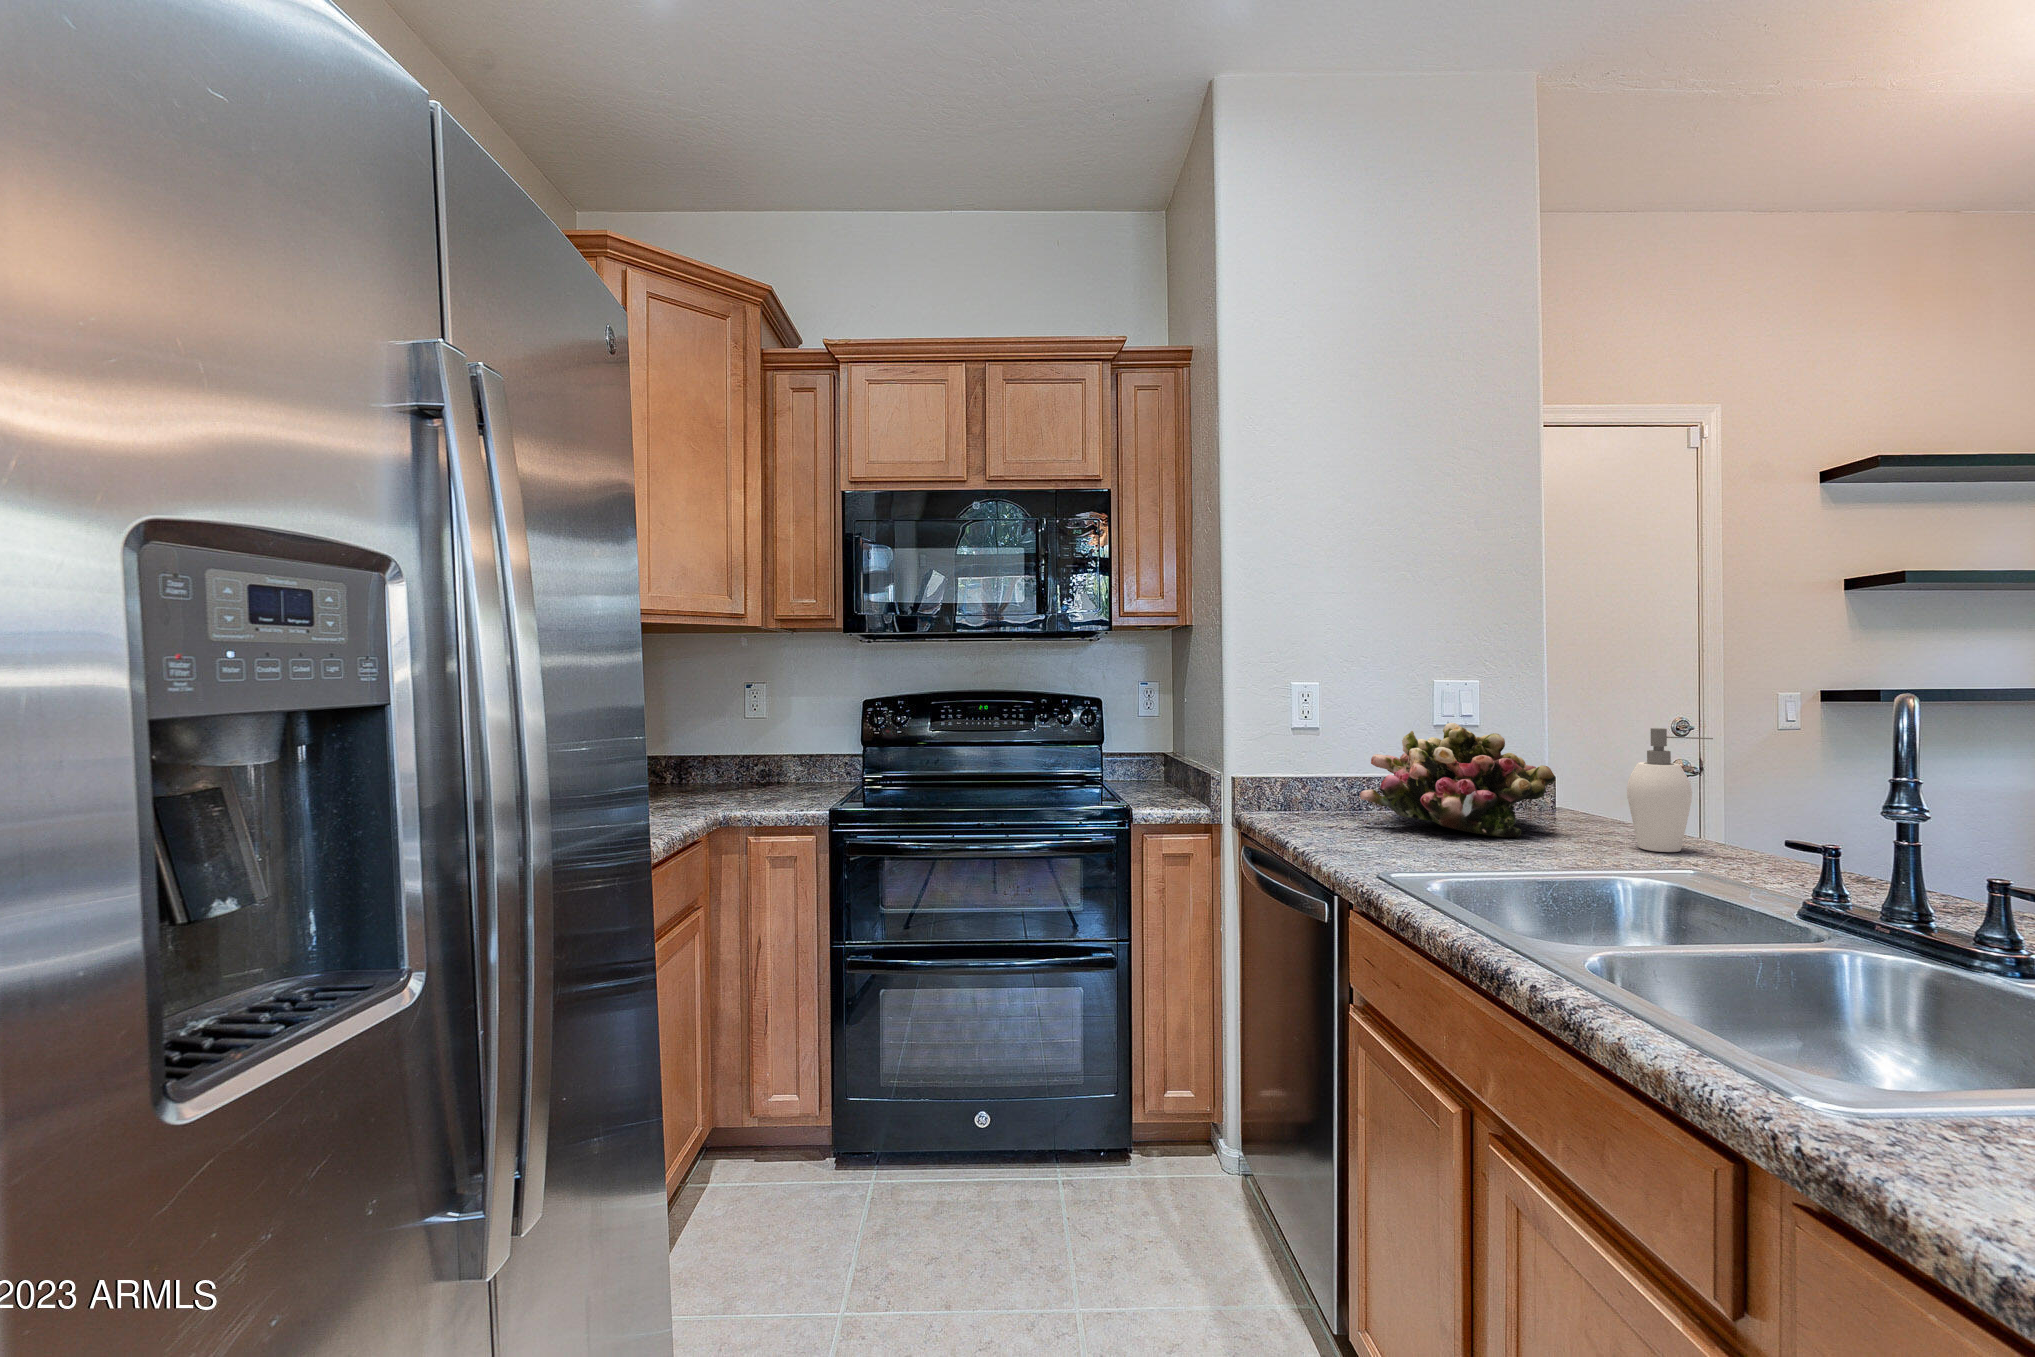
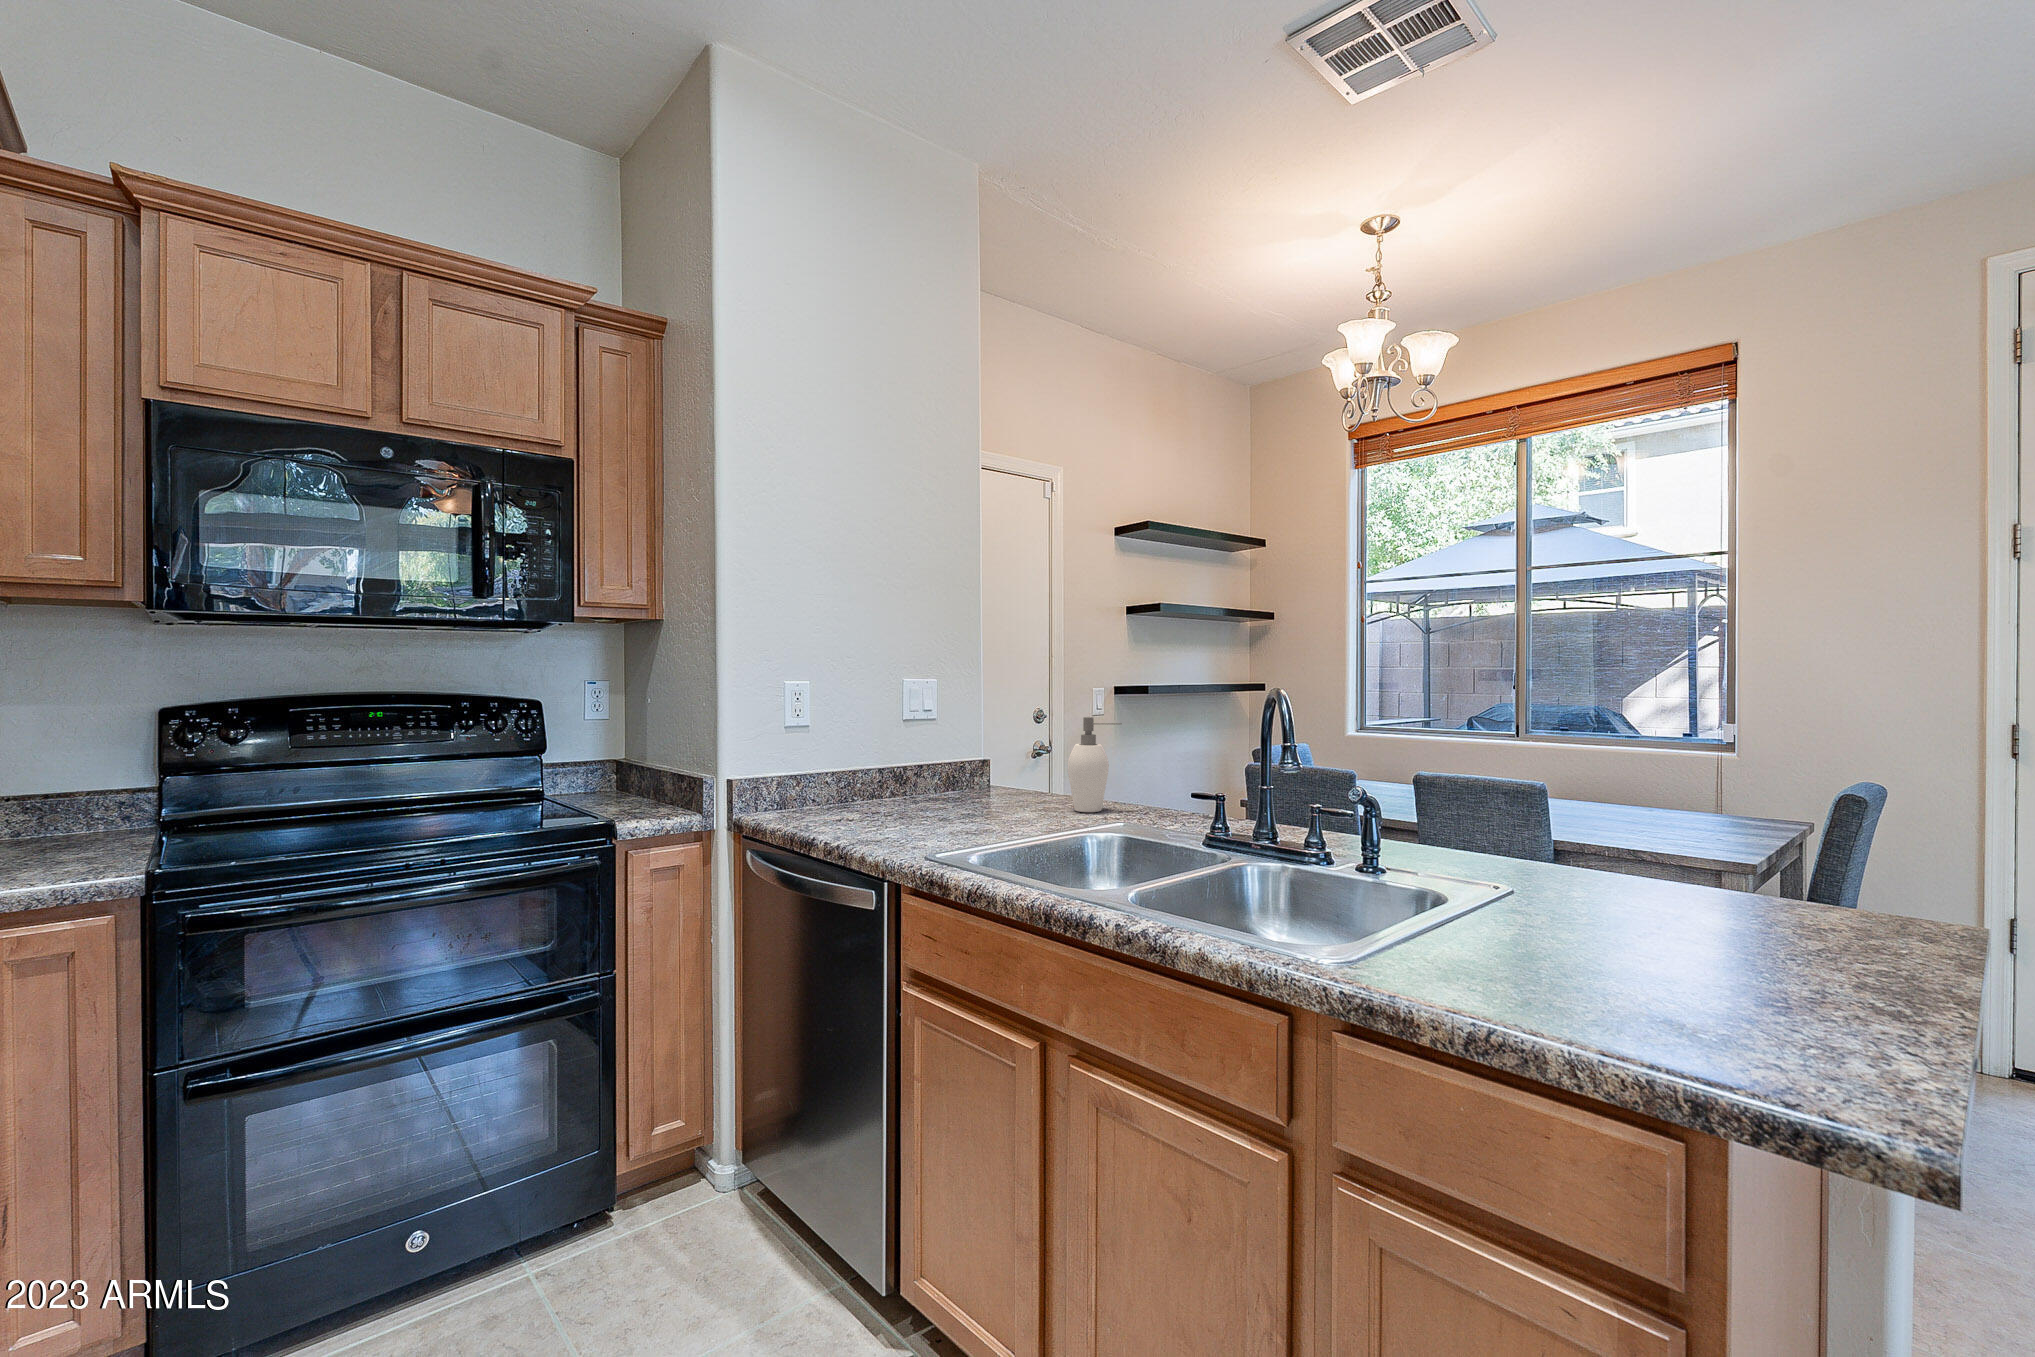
flower arrangement: present [1360,723,1555,838] -> none [863,717,1015,813]

